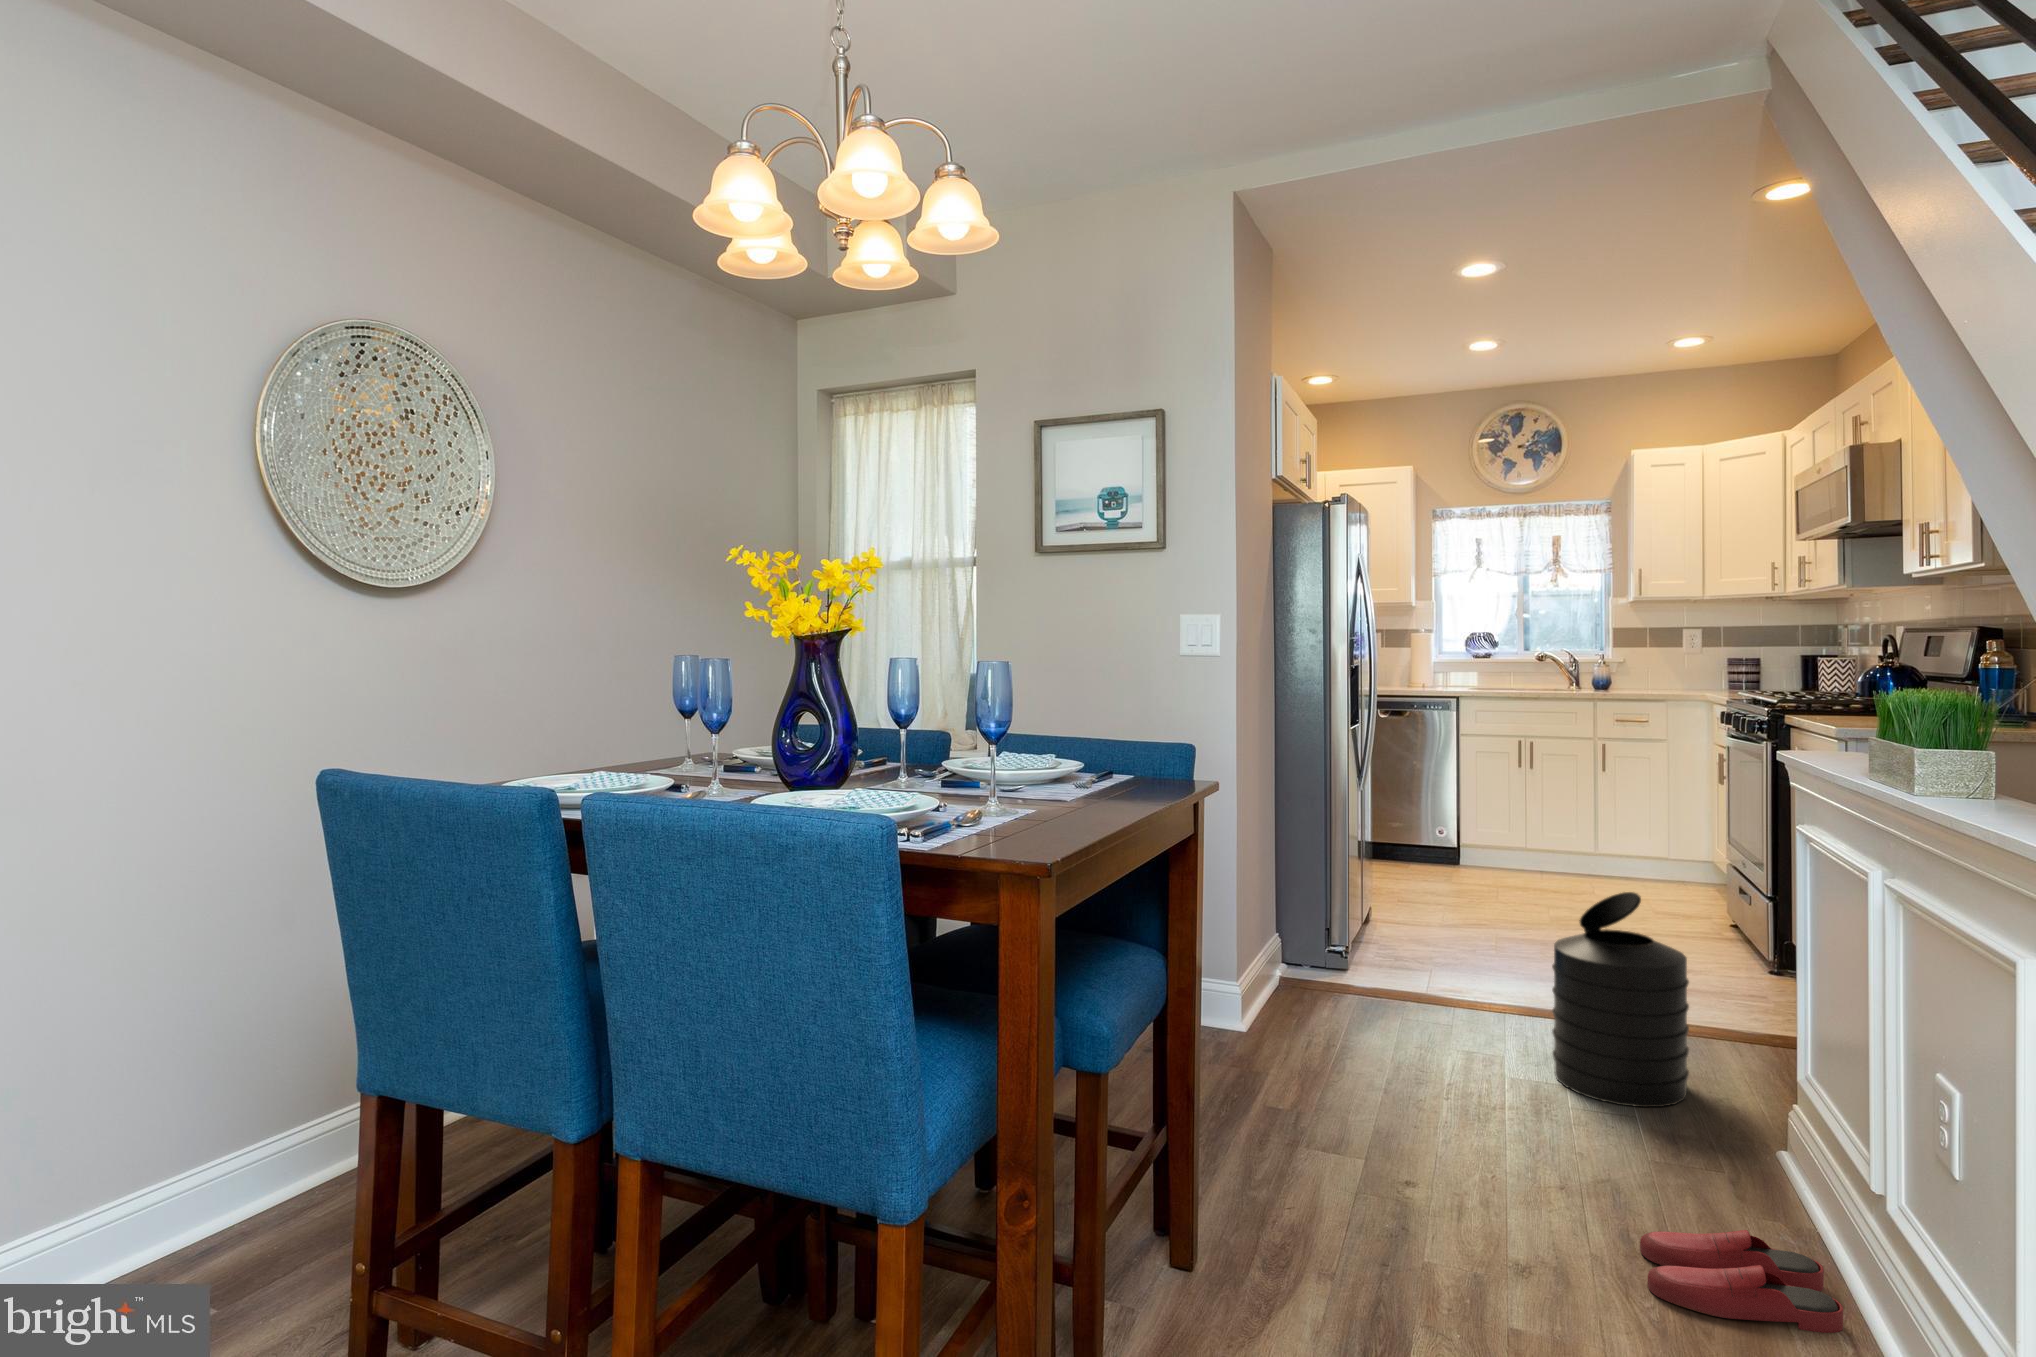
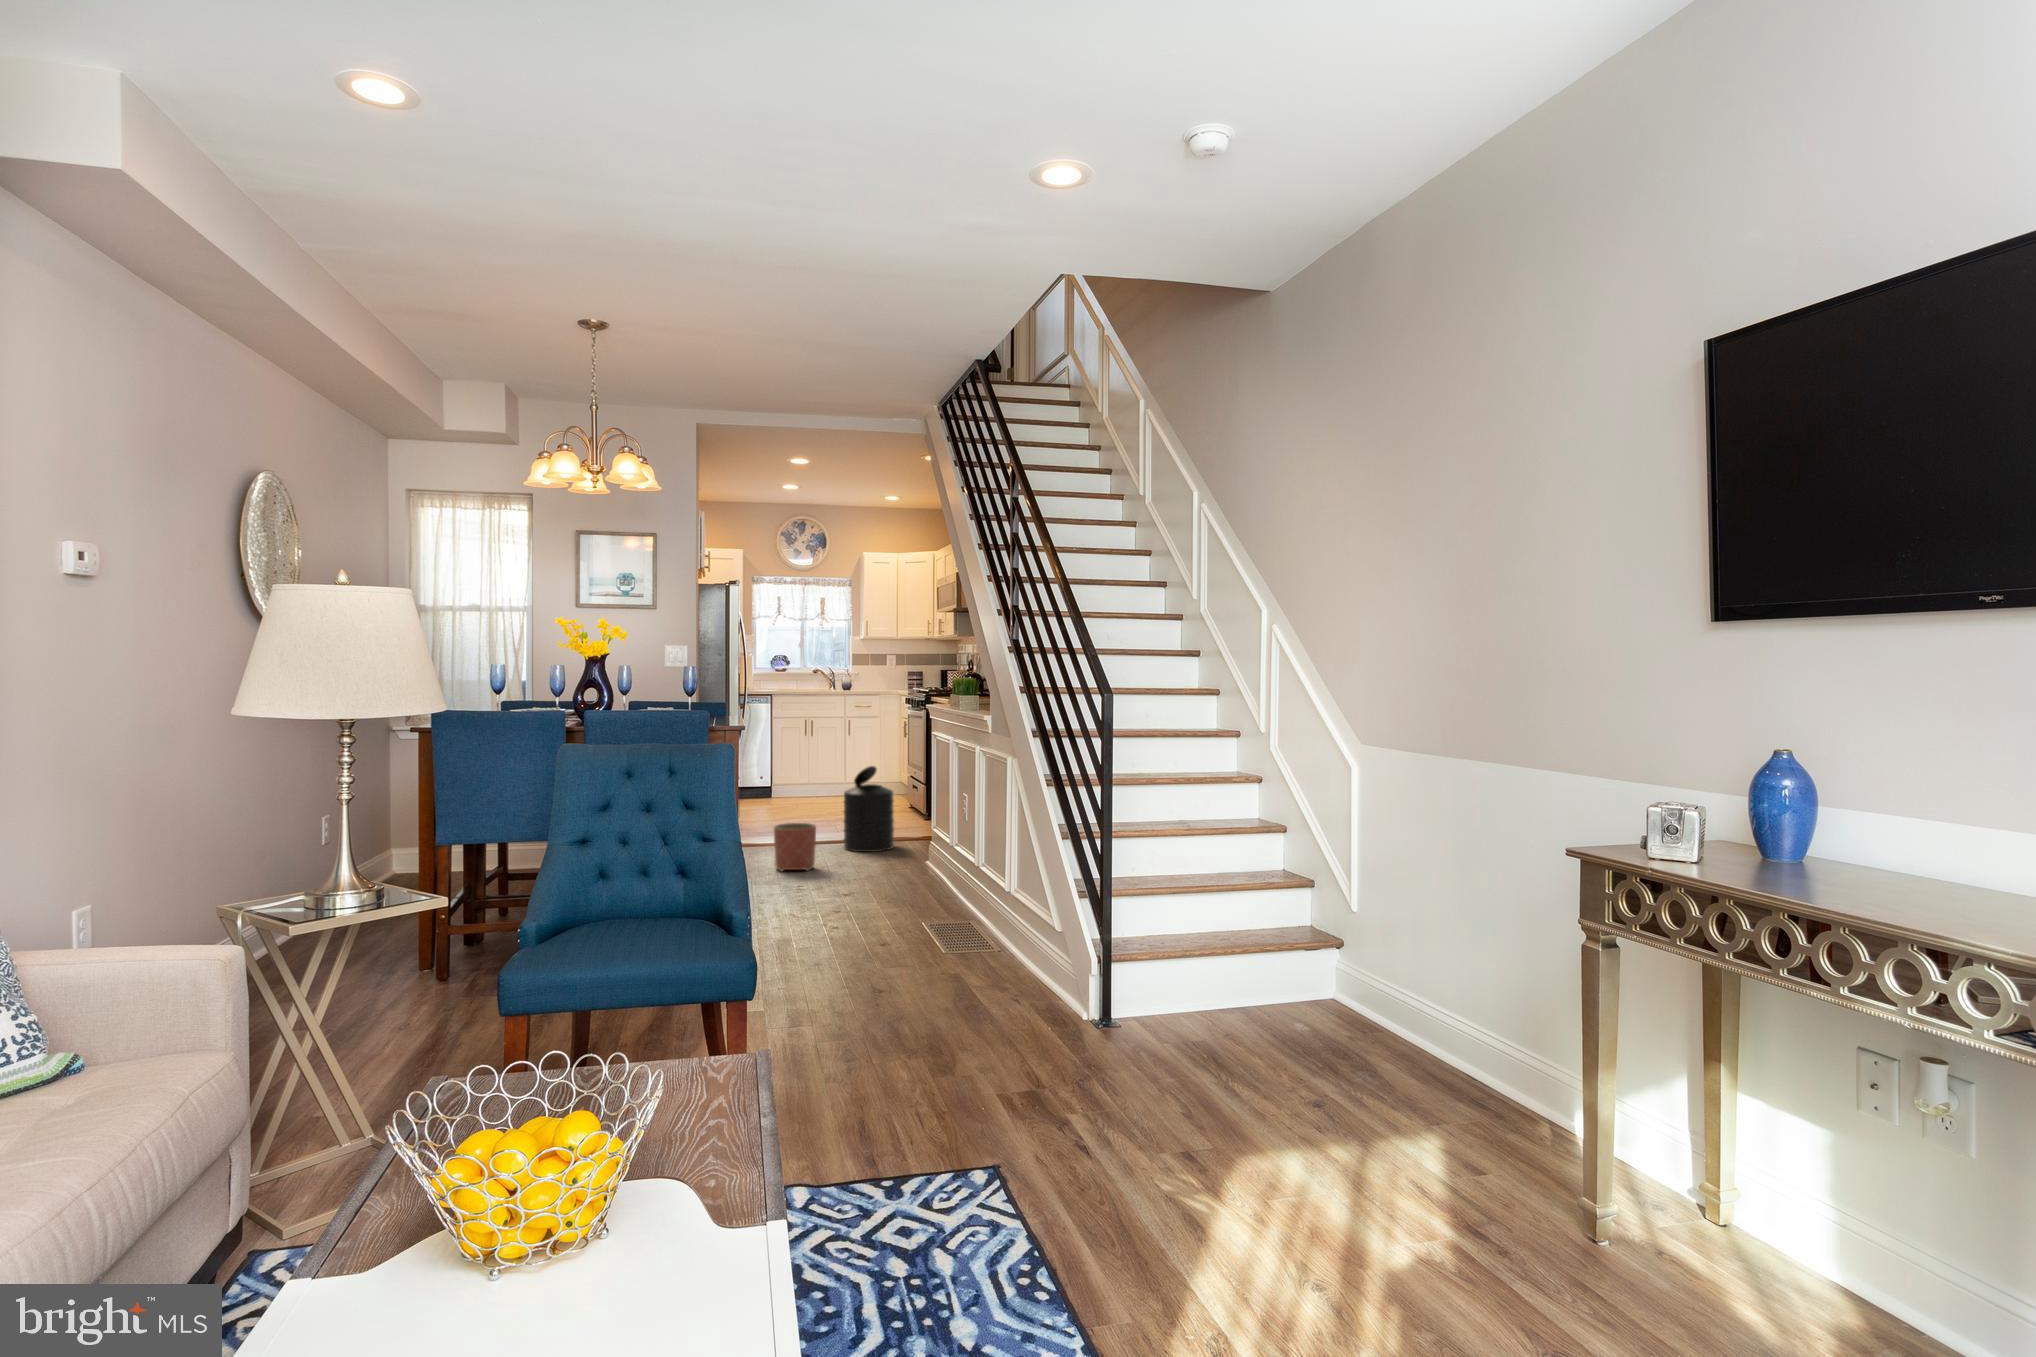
planter: none [1351,1029,1459,1170] -> present [774,823,816,871]
slippers: present [1640,1230,1843,1333] -> none [881,859,937,879]

